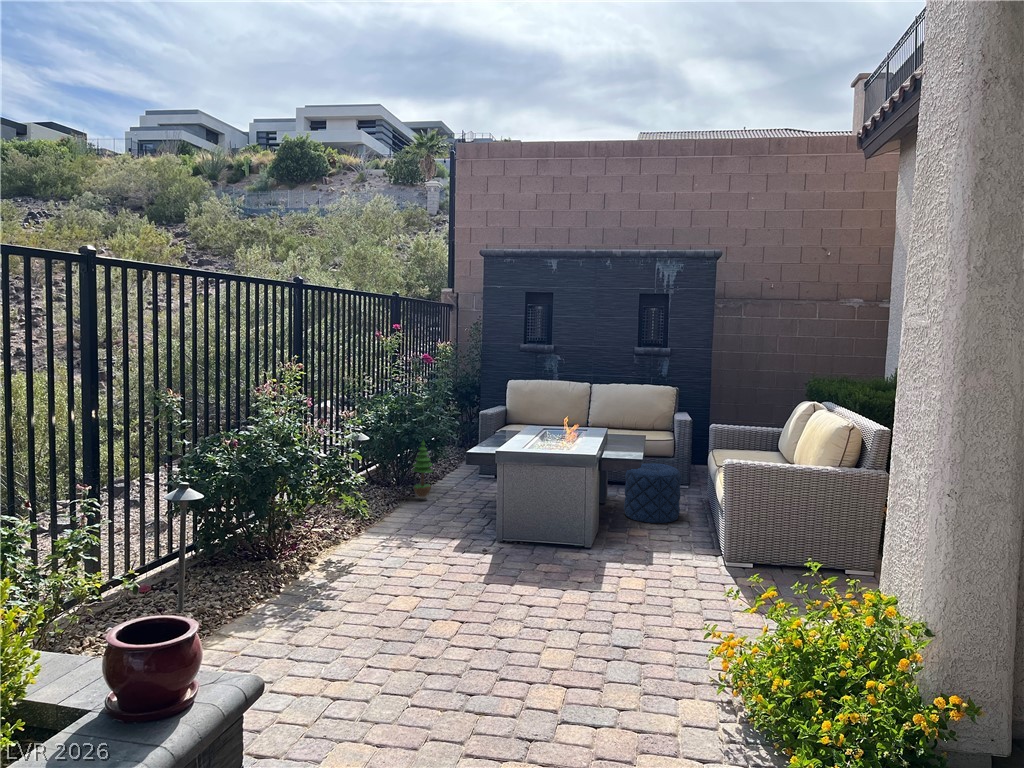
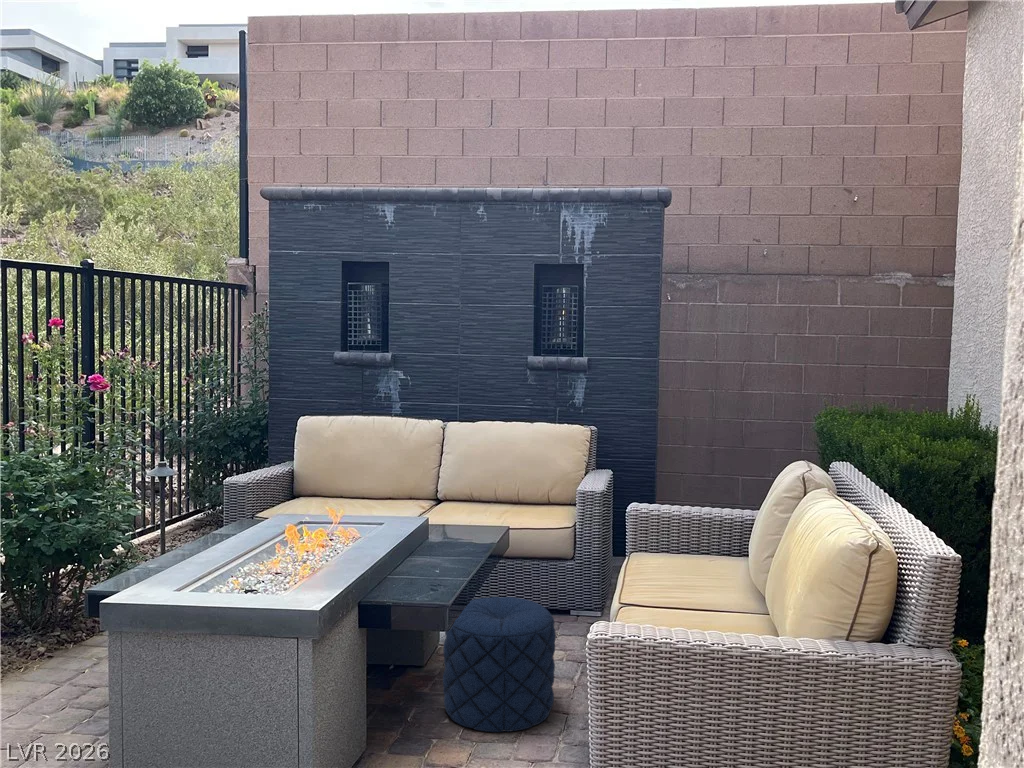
potted tree: present [412,440,433,500] -> none [30,550,80,671]

